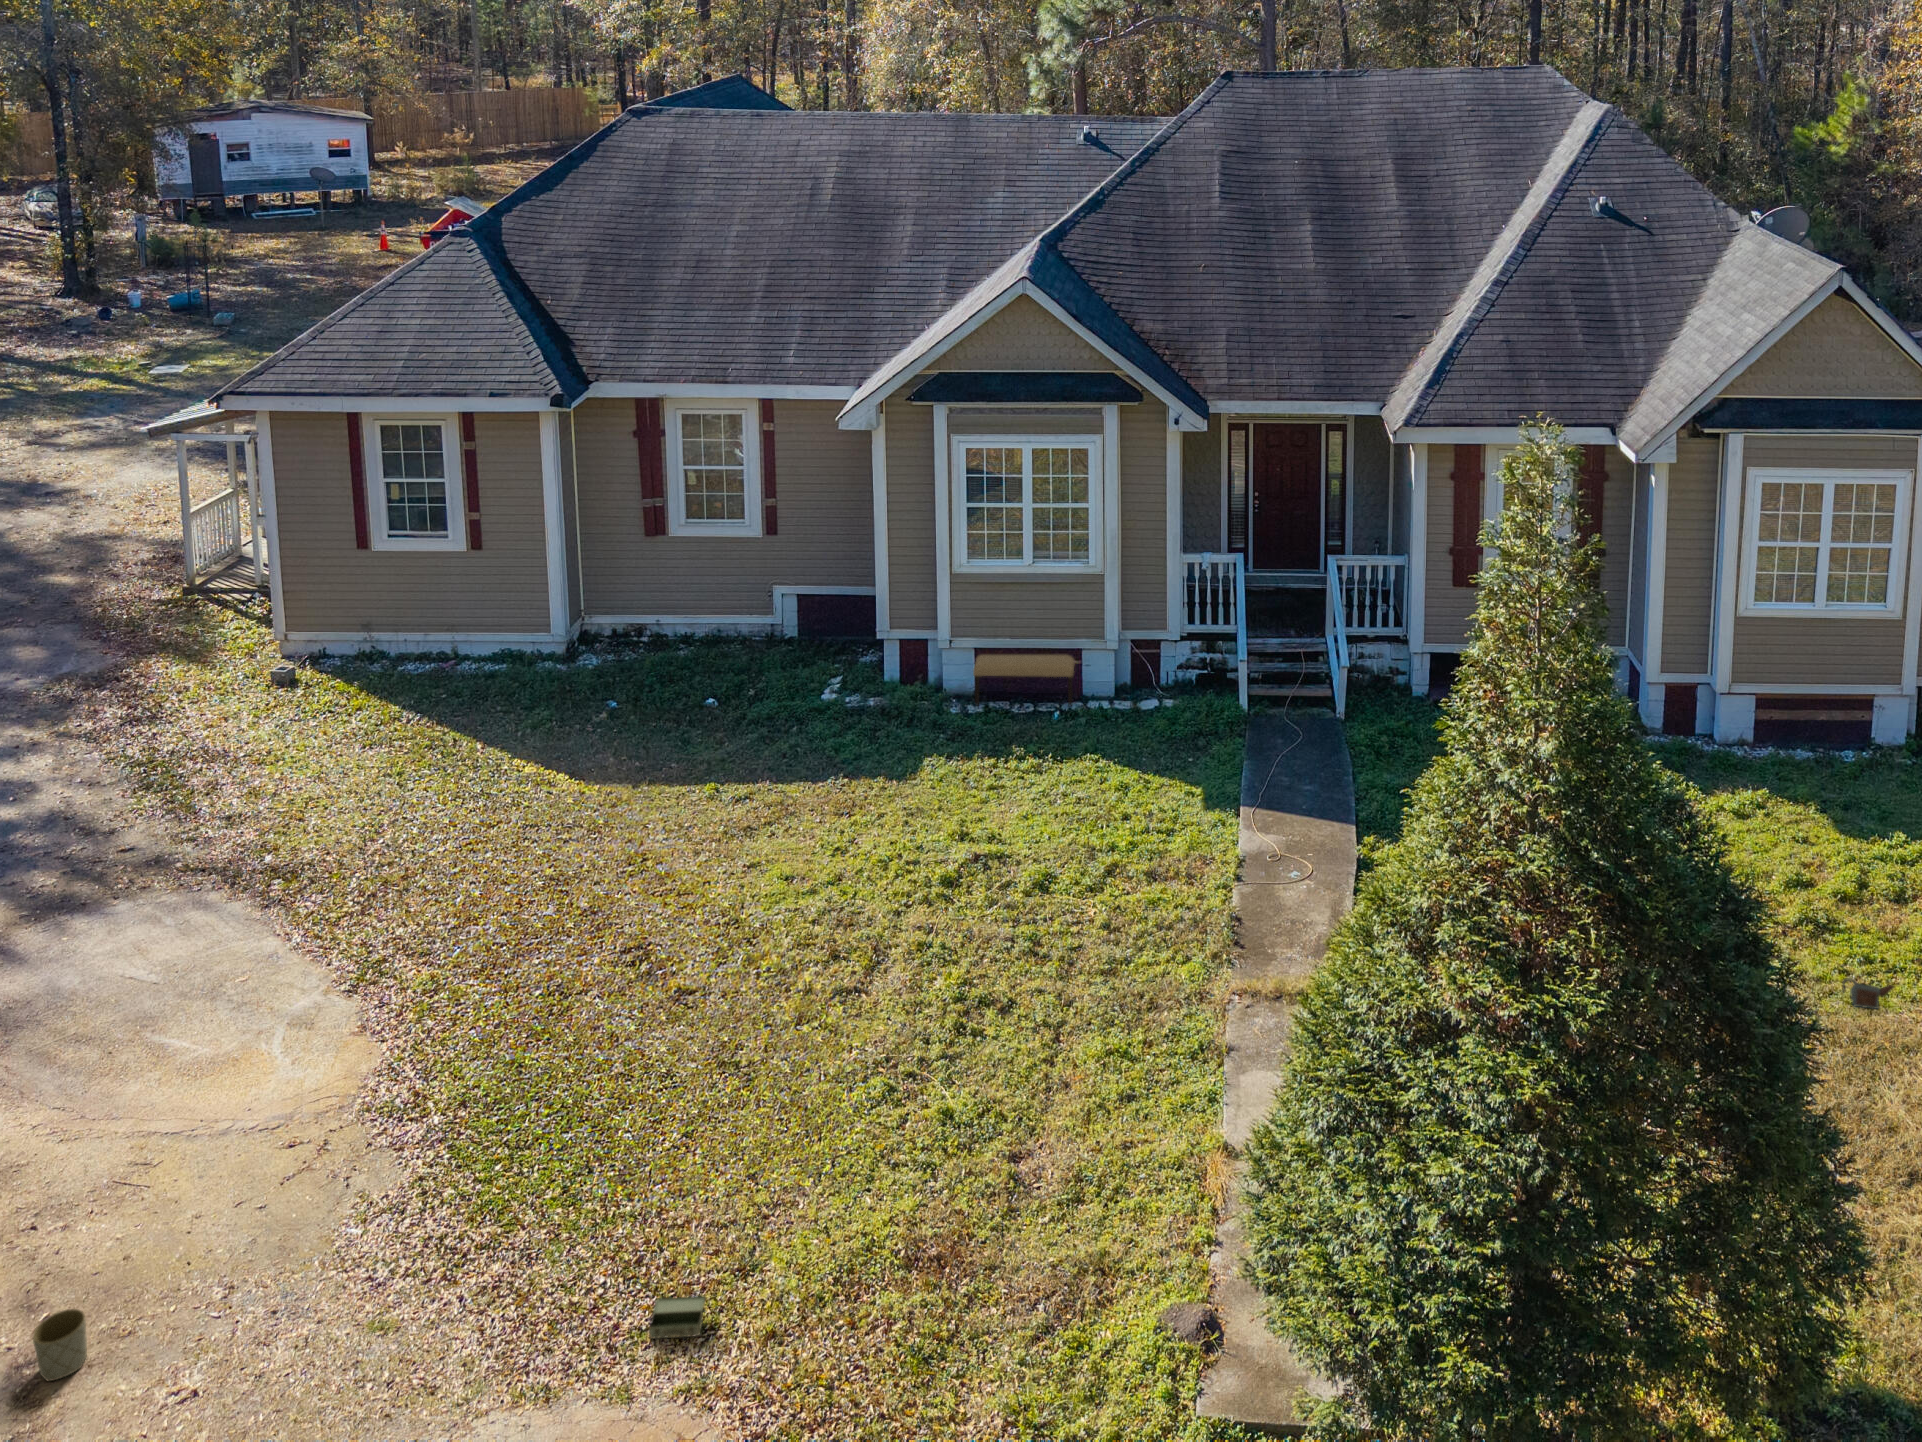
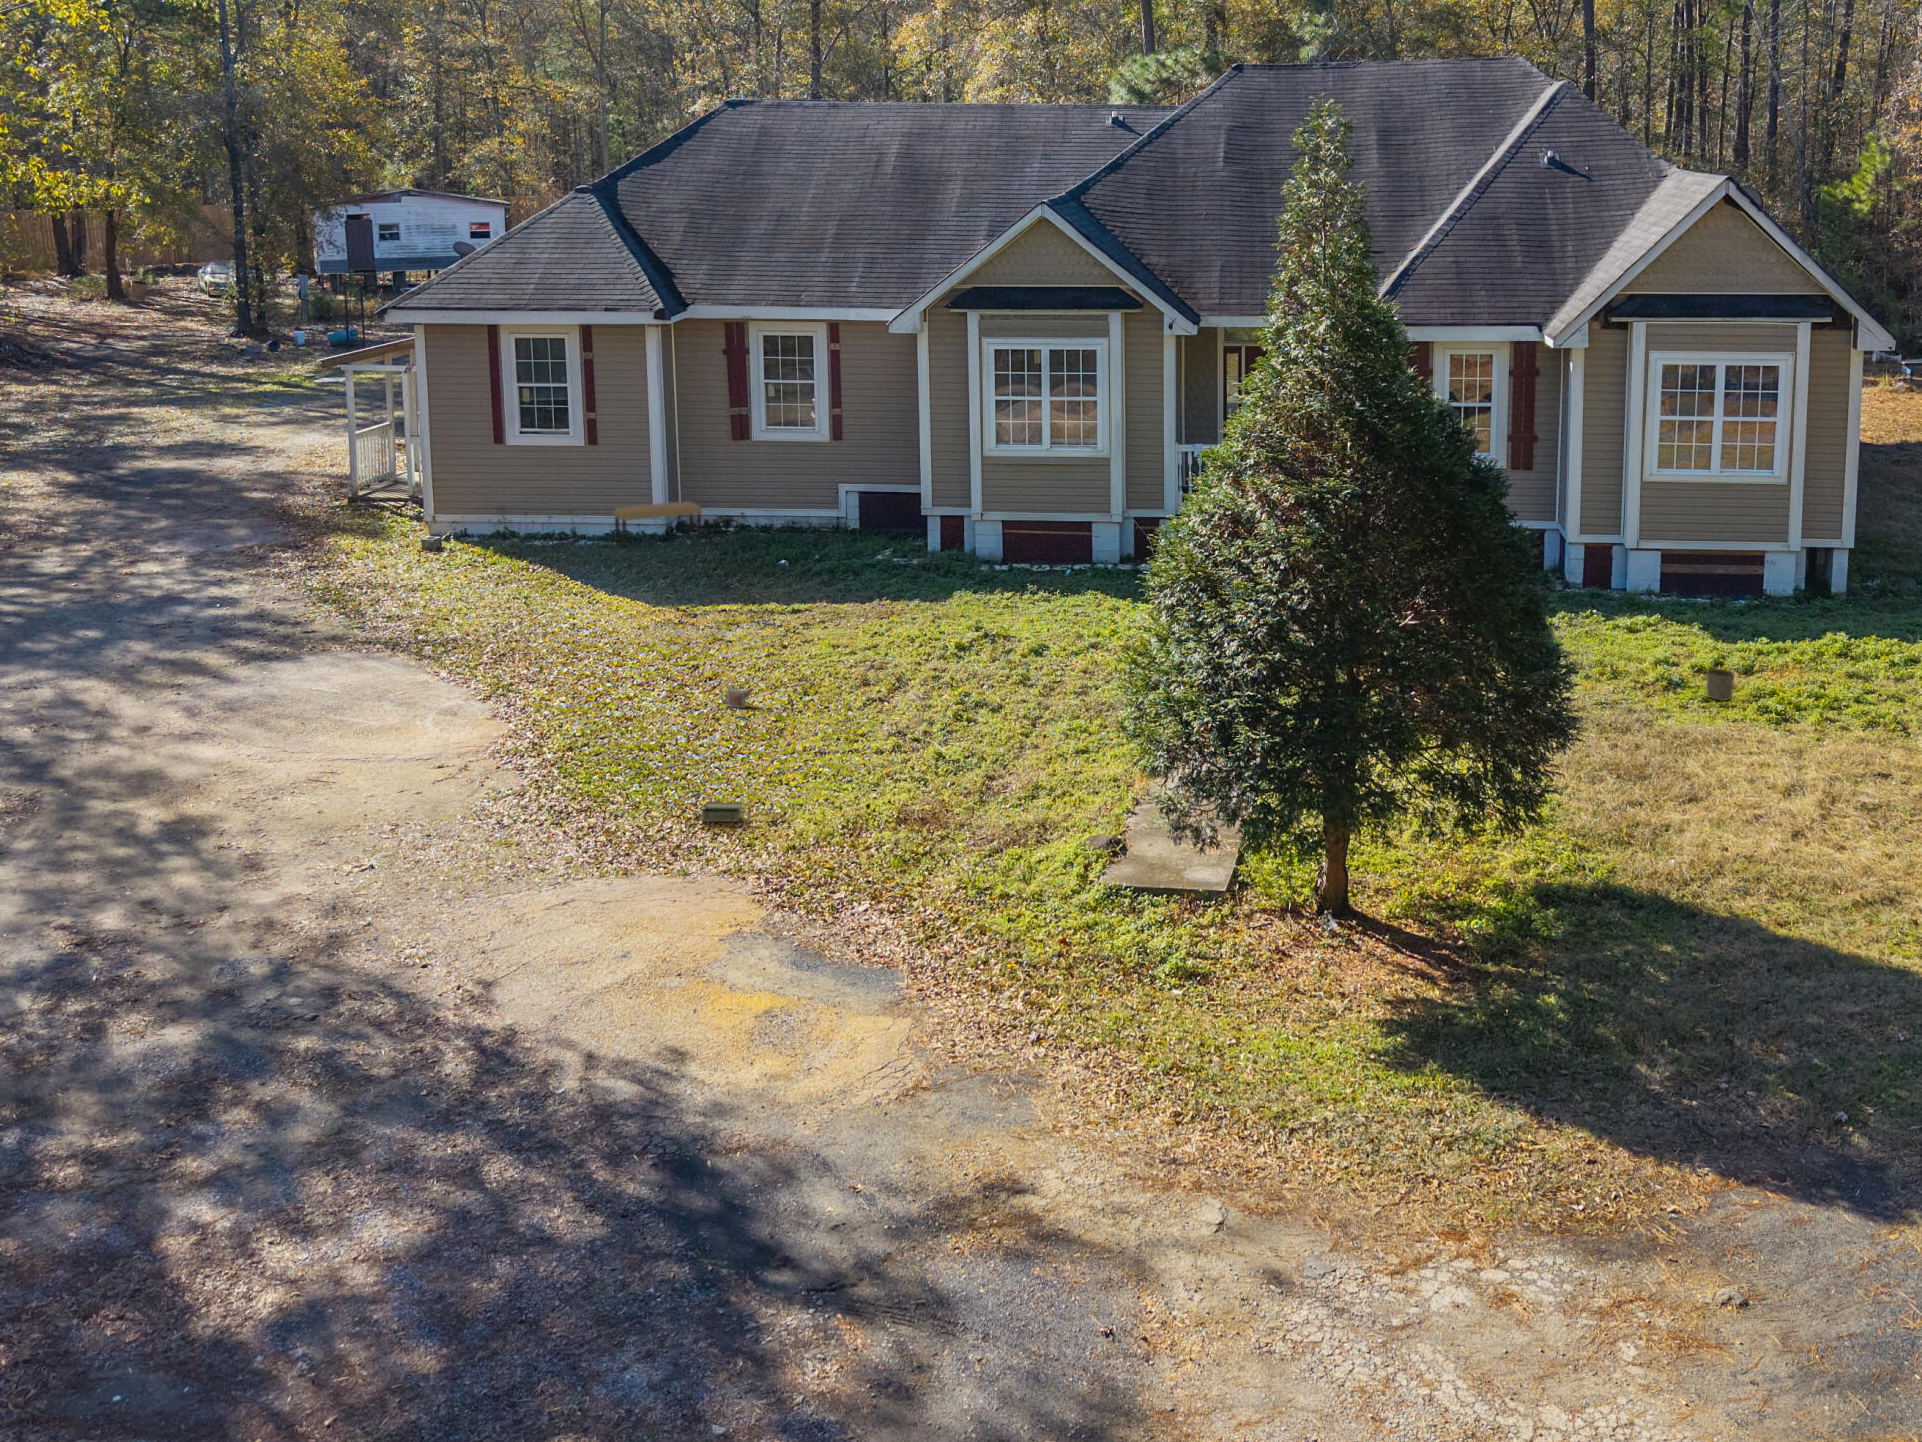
bench: present [973,655,1074,706] -> present [614,501,702,546]
watering can: present [1841,978,1895,1009] -> present [720,684,754,708]
planter: present [33,1309,87,1381] -> present [1707,669,1734,701]

